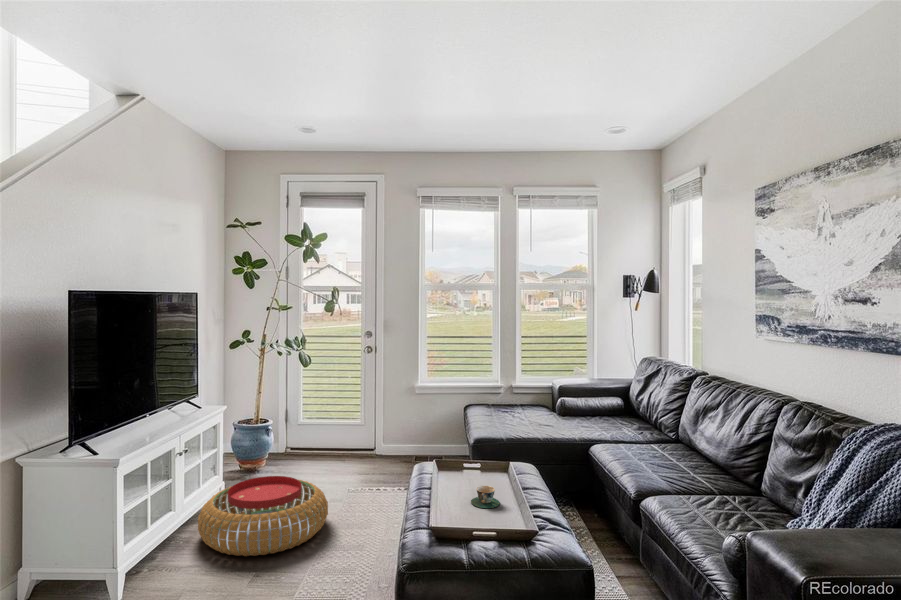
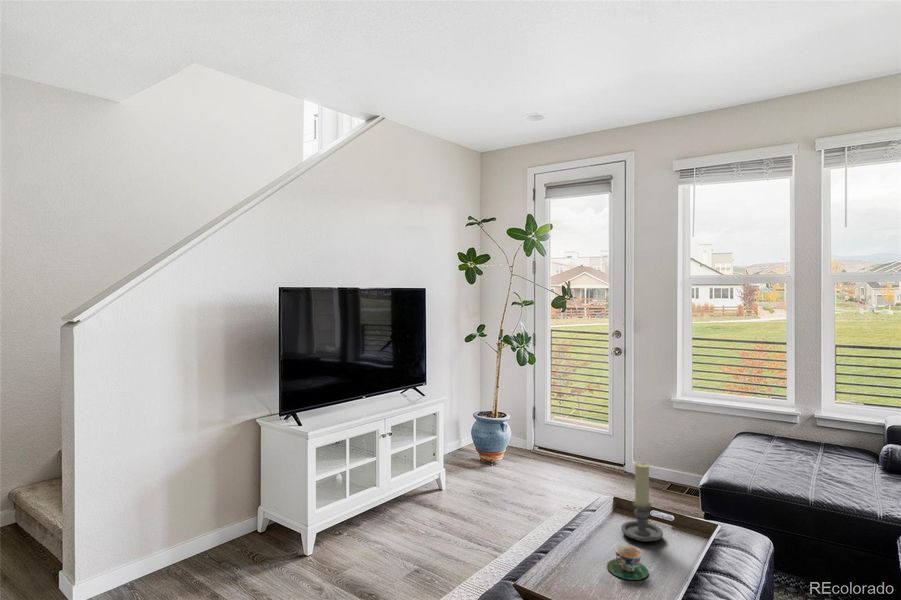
candle holder: none [459,427,488,485] -> present [621,463,663,541]
pouf: present [198,476,328,556] -> none [392,472,515,552]

